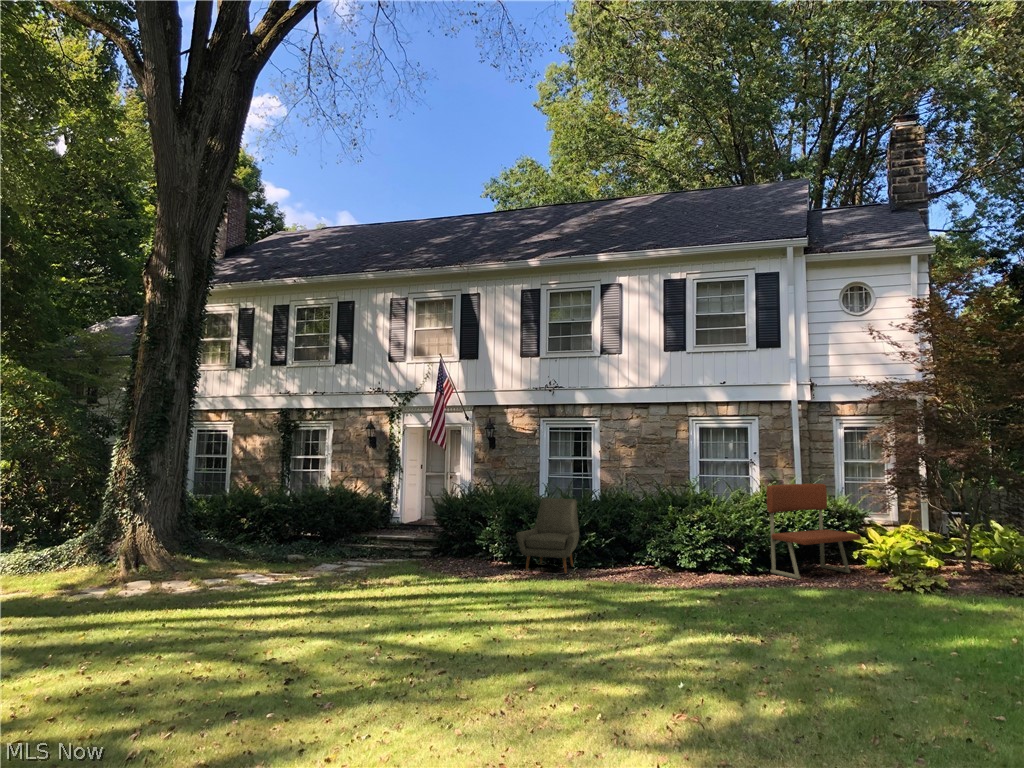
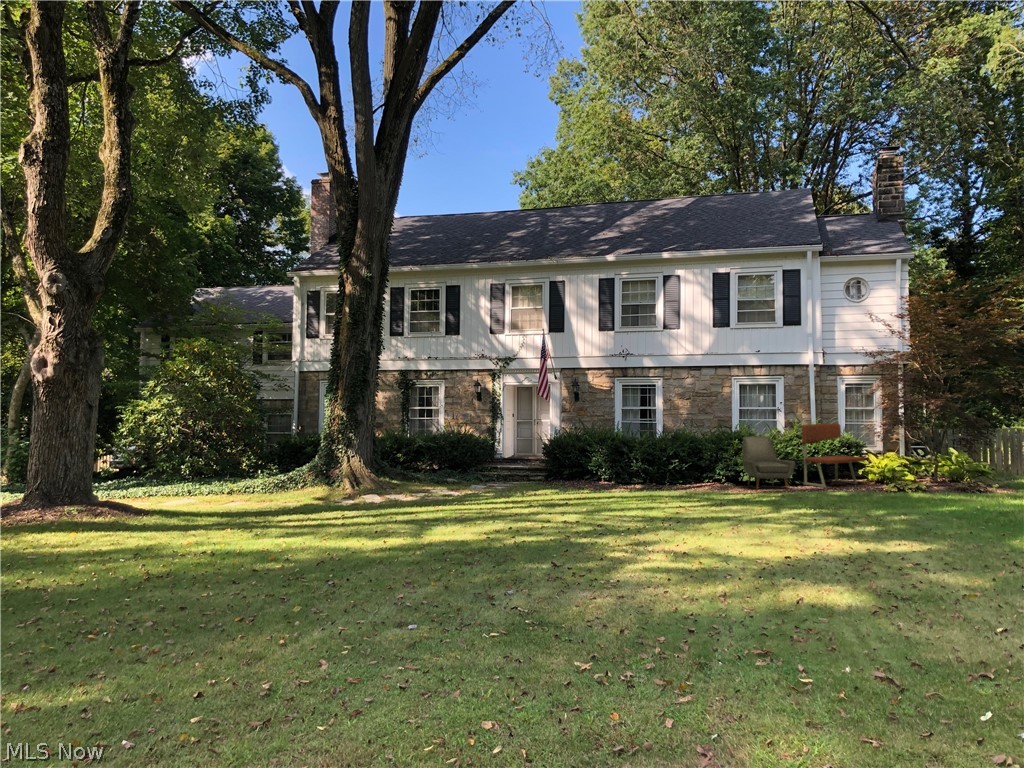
chair: present [516,498,579,573] -> present [742,436,795,489]

